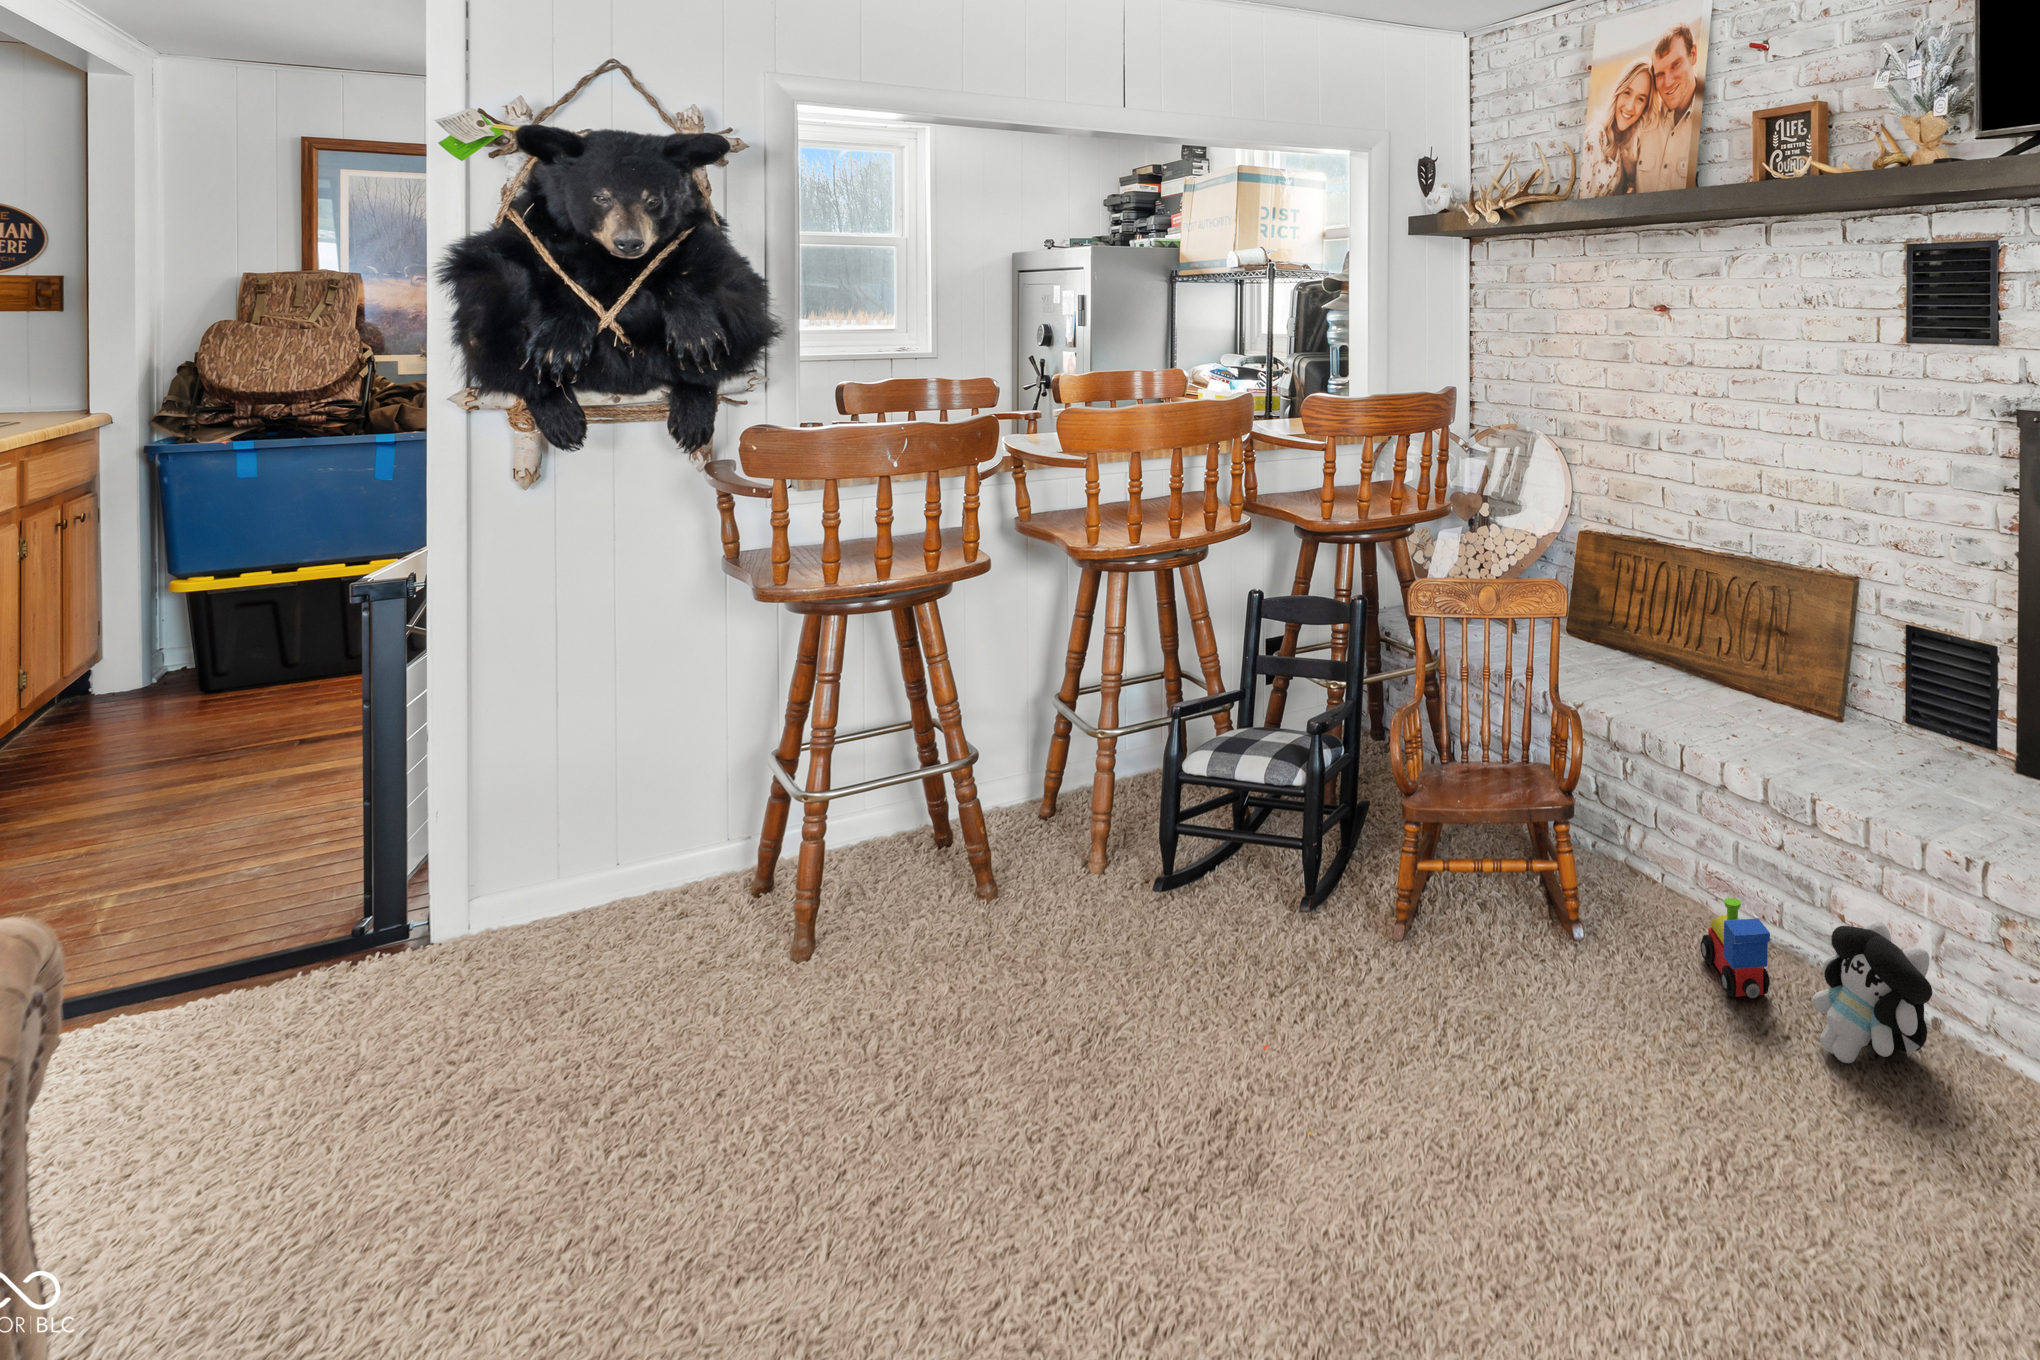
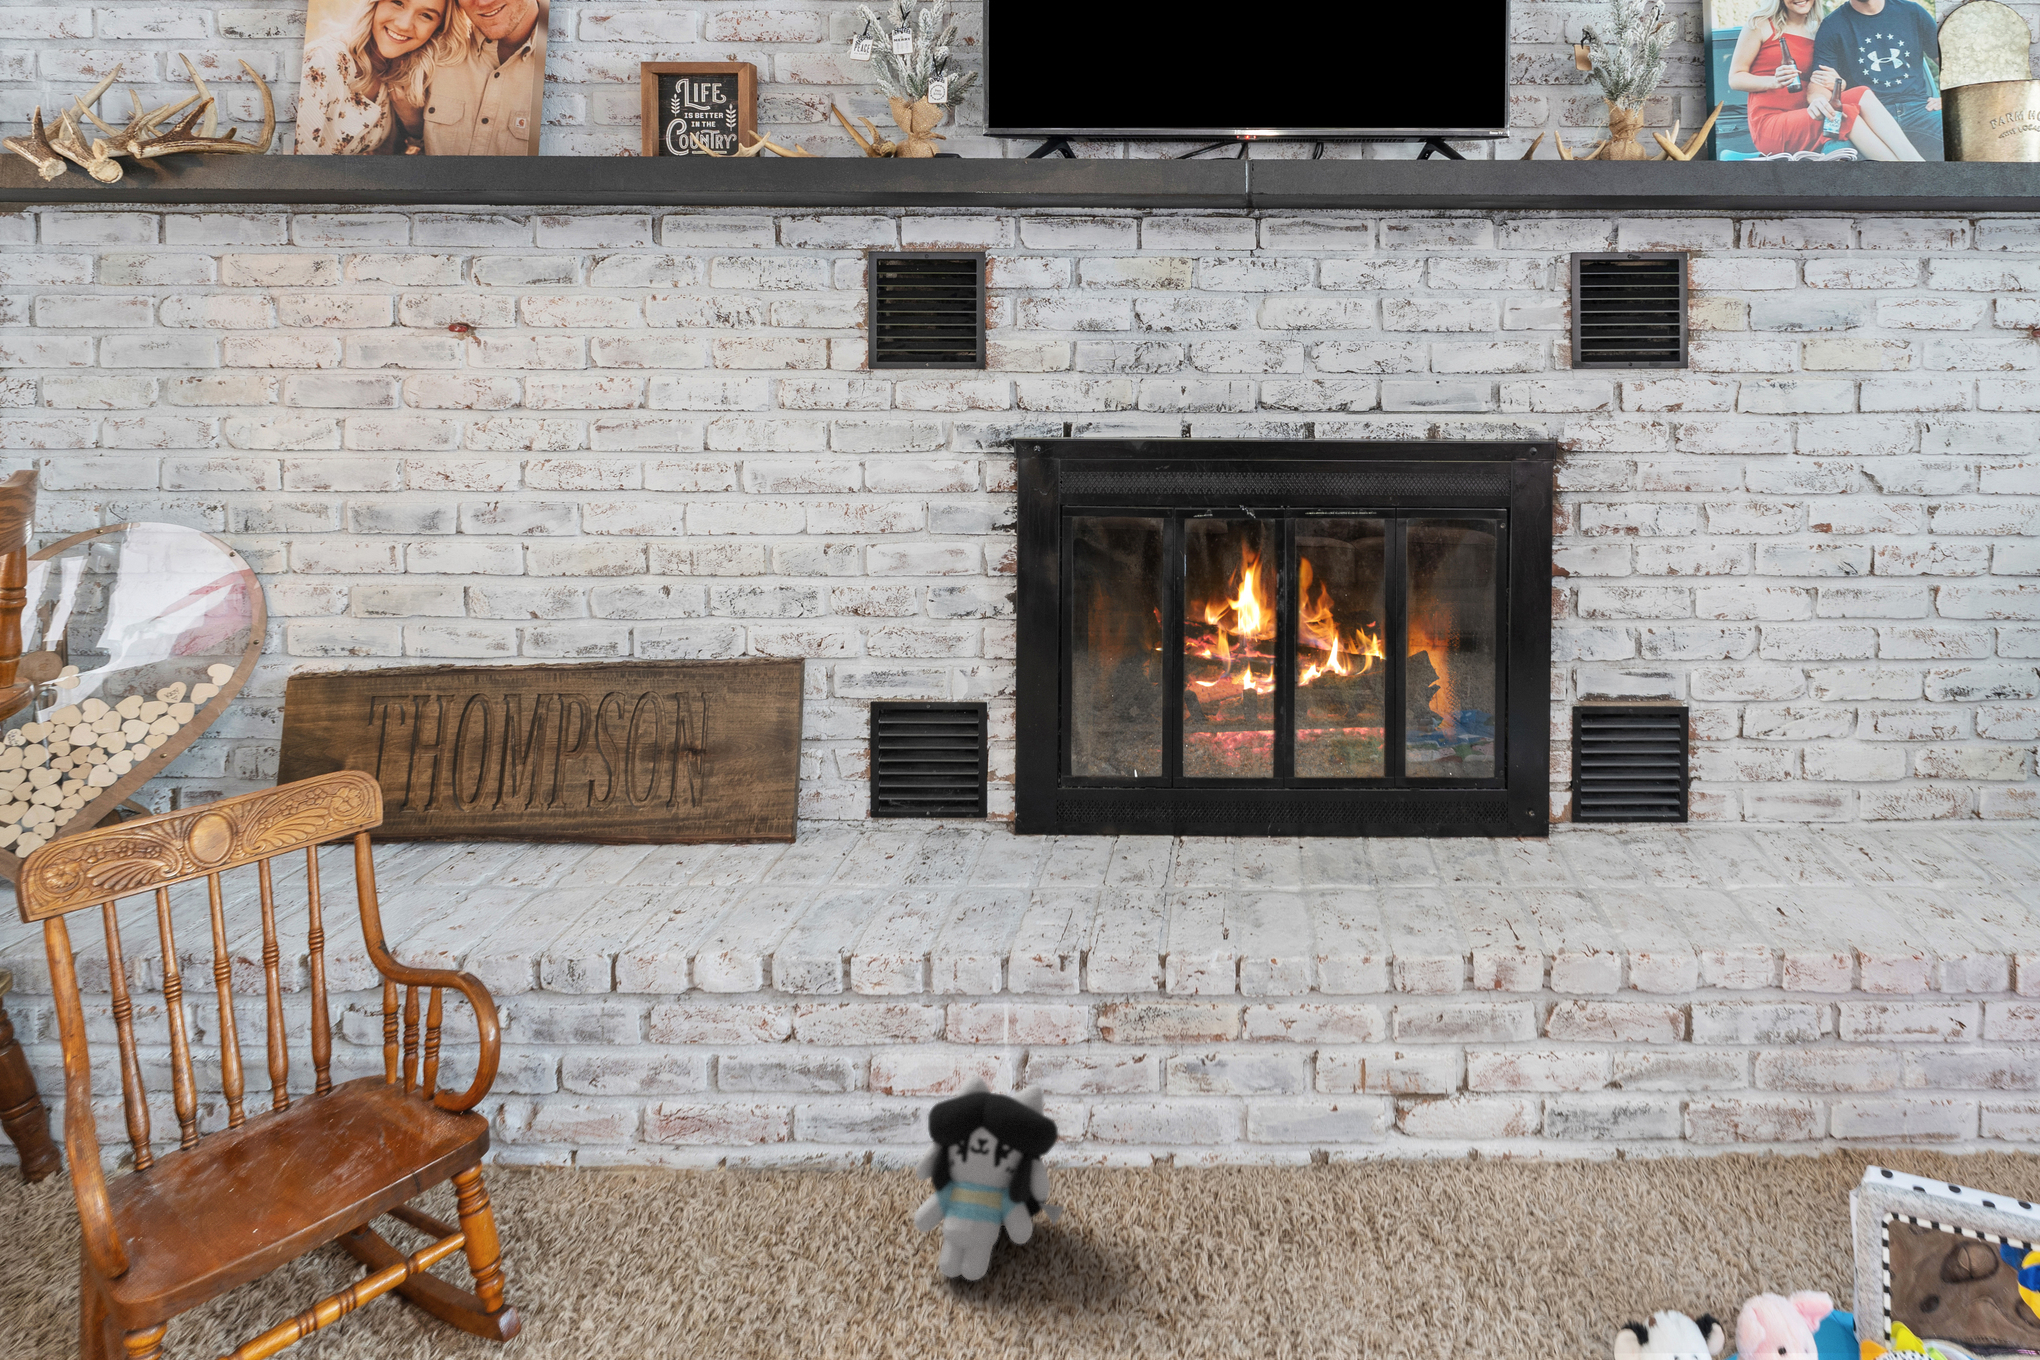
toy train: present [1700,898,1770,999] -> none [705,1135,838,1279]

